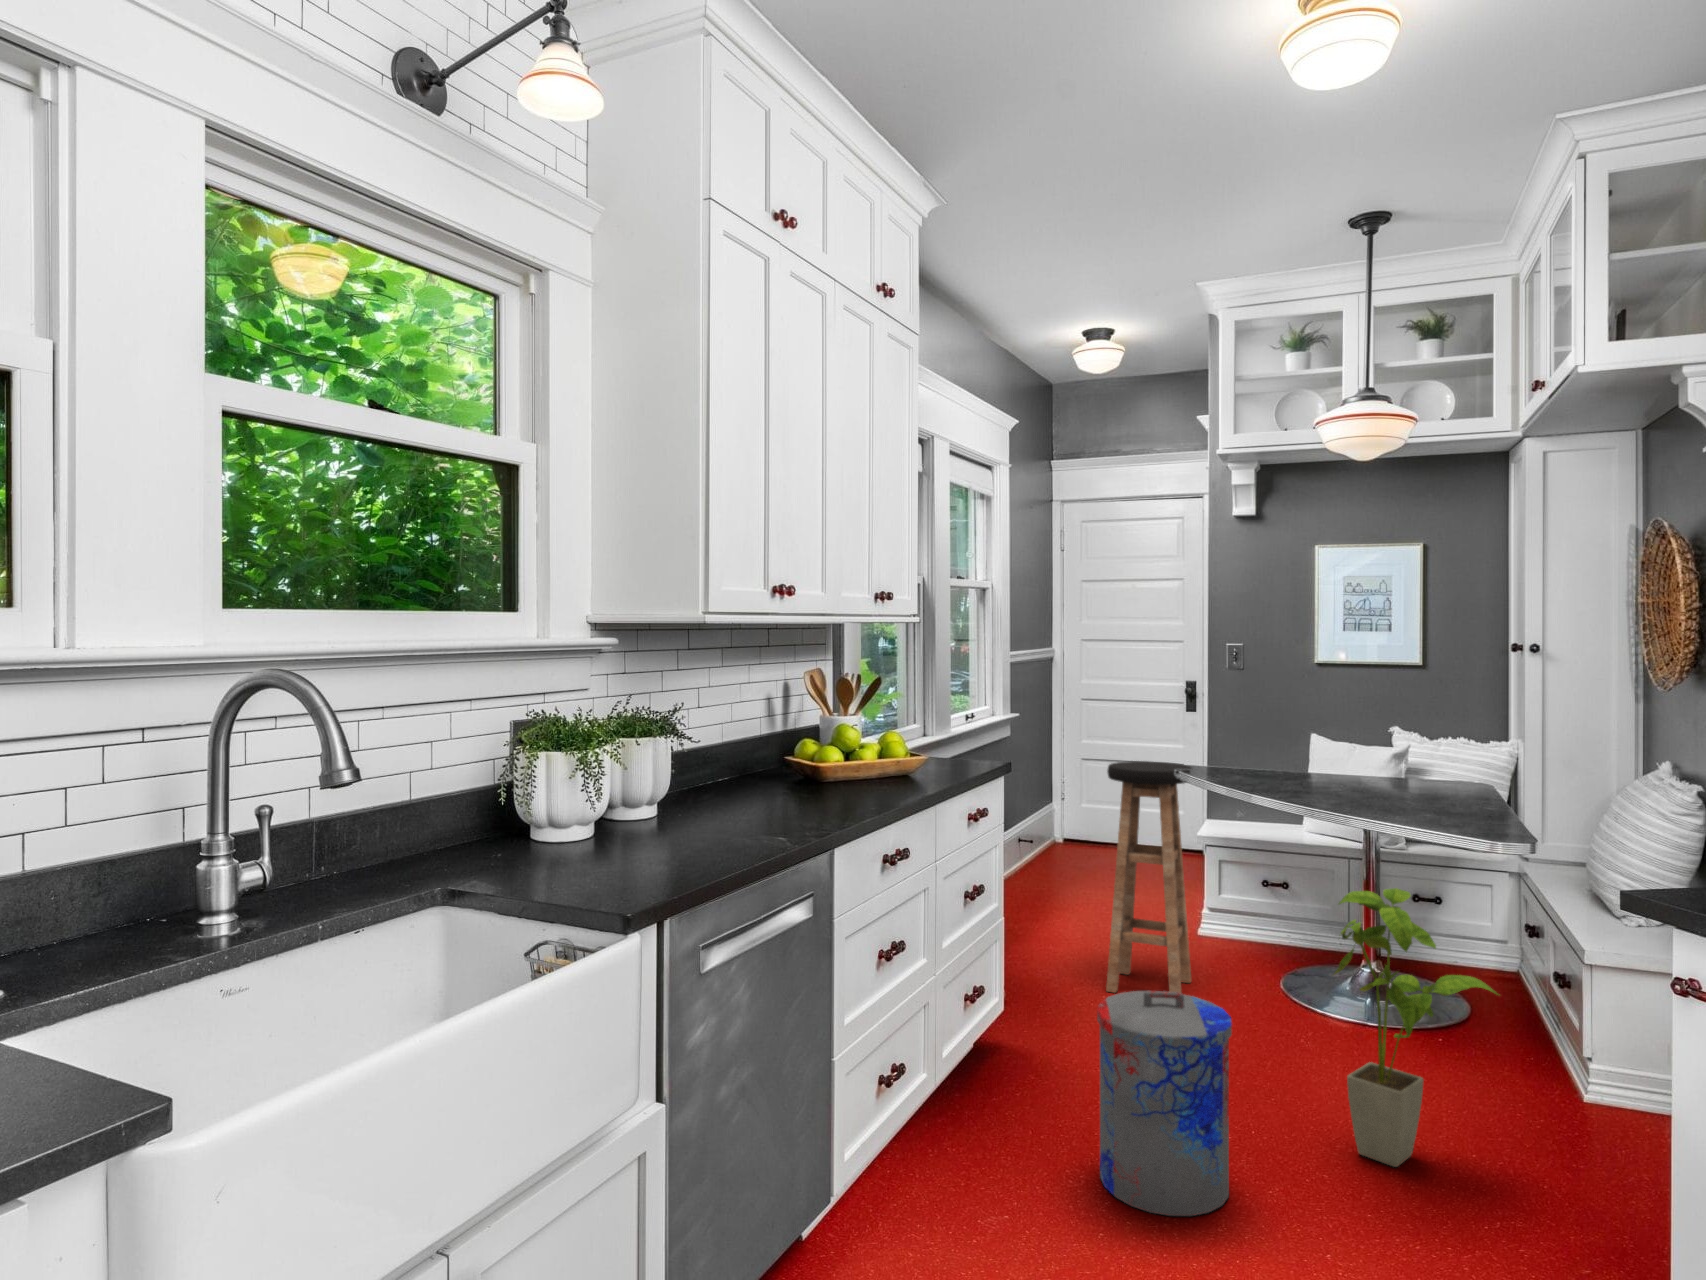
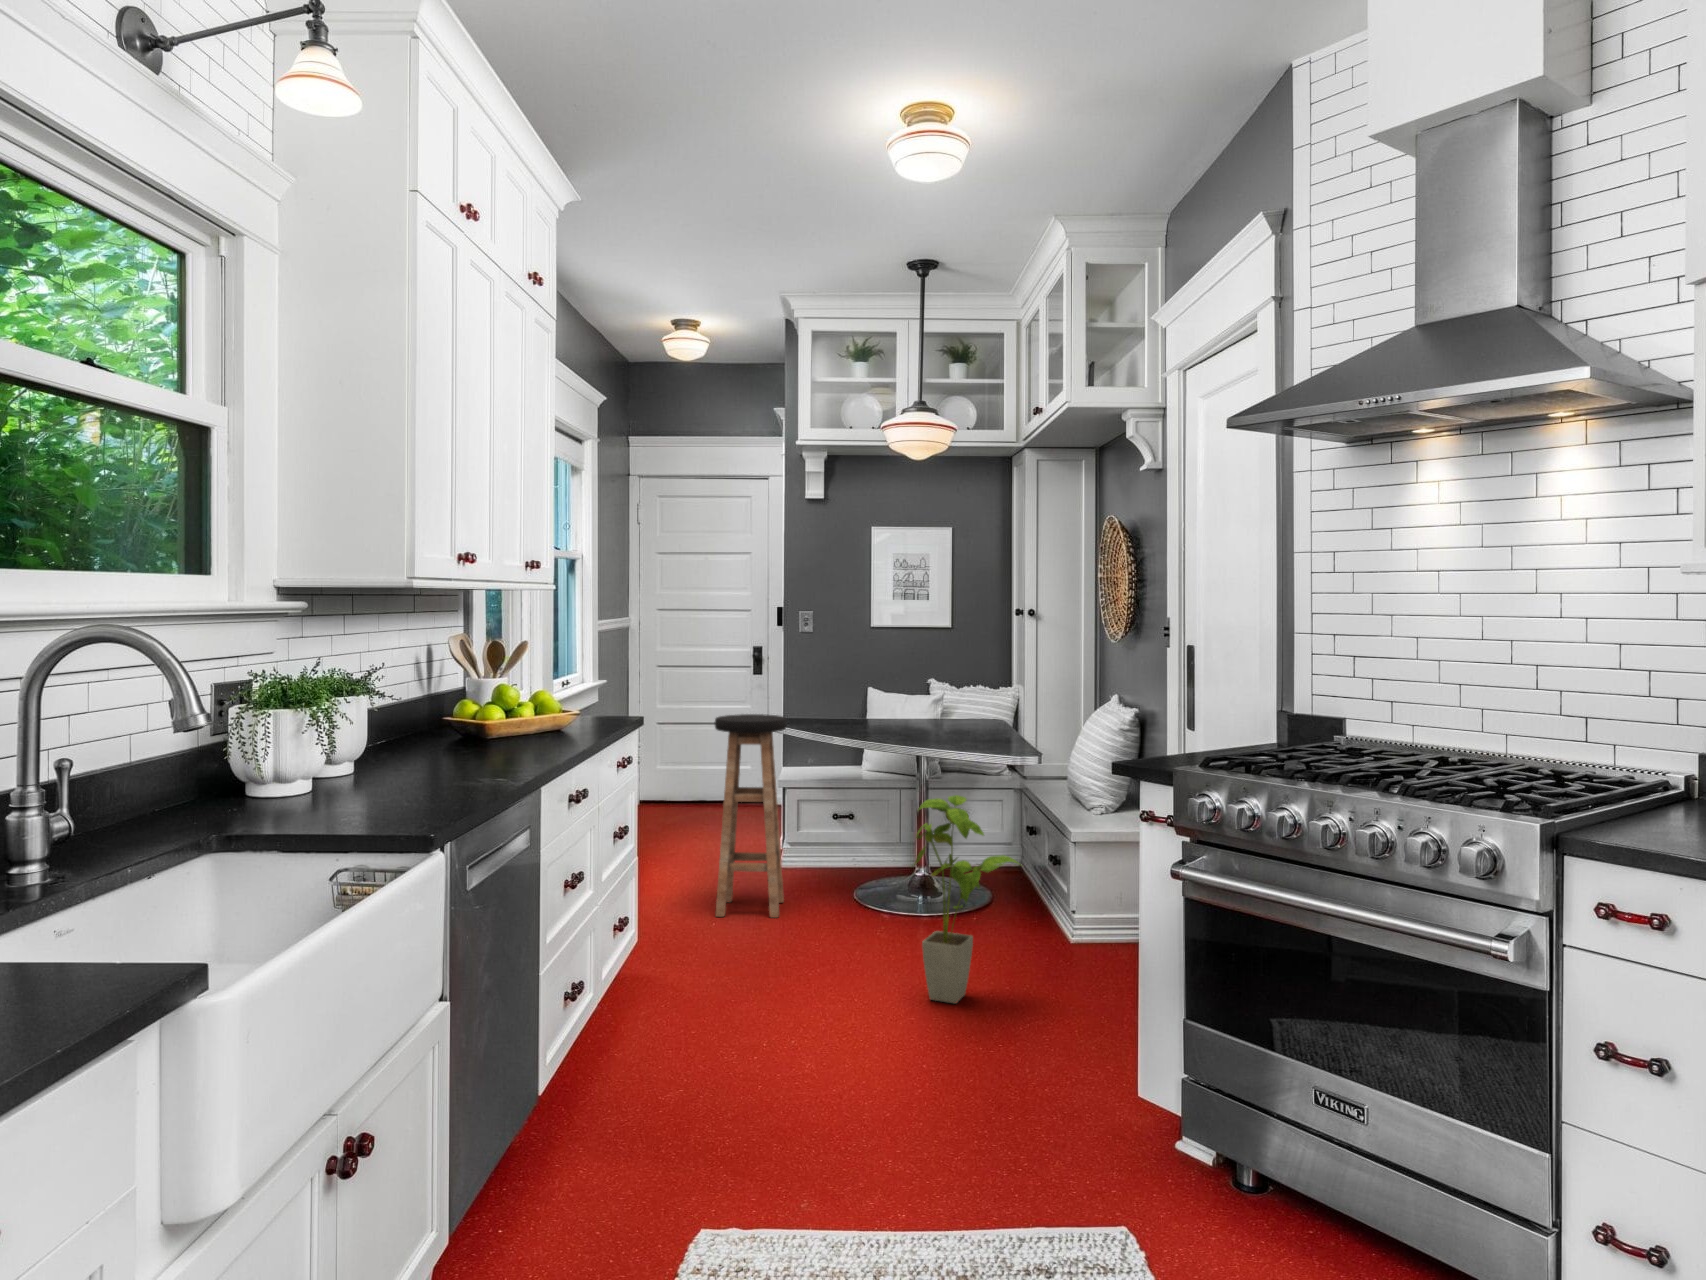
trash can: present [1097,991,1232,1216] -> none [744,888,848,1061]

